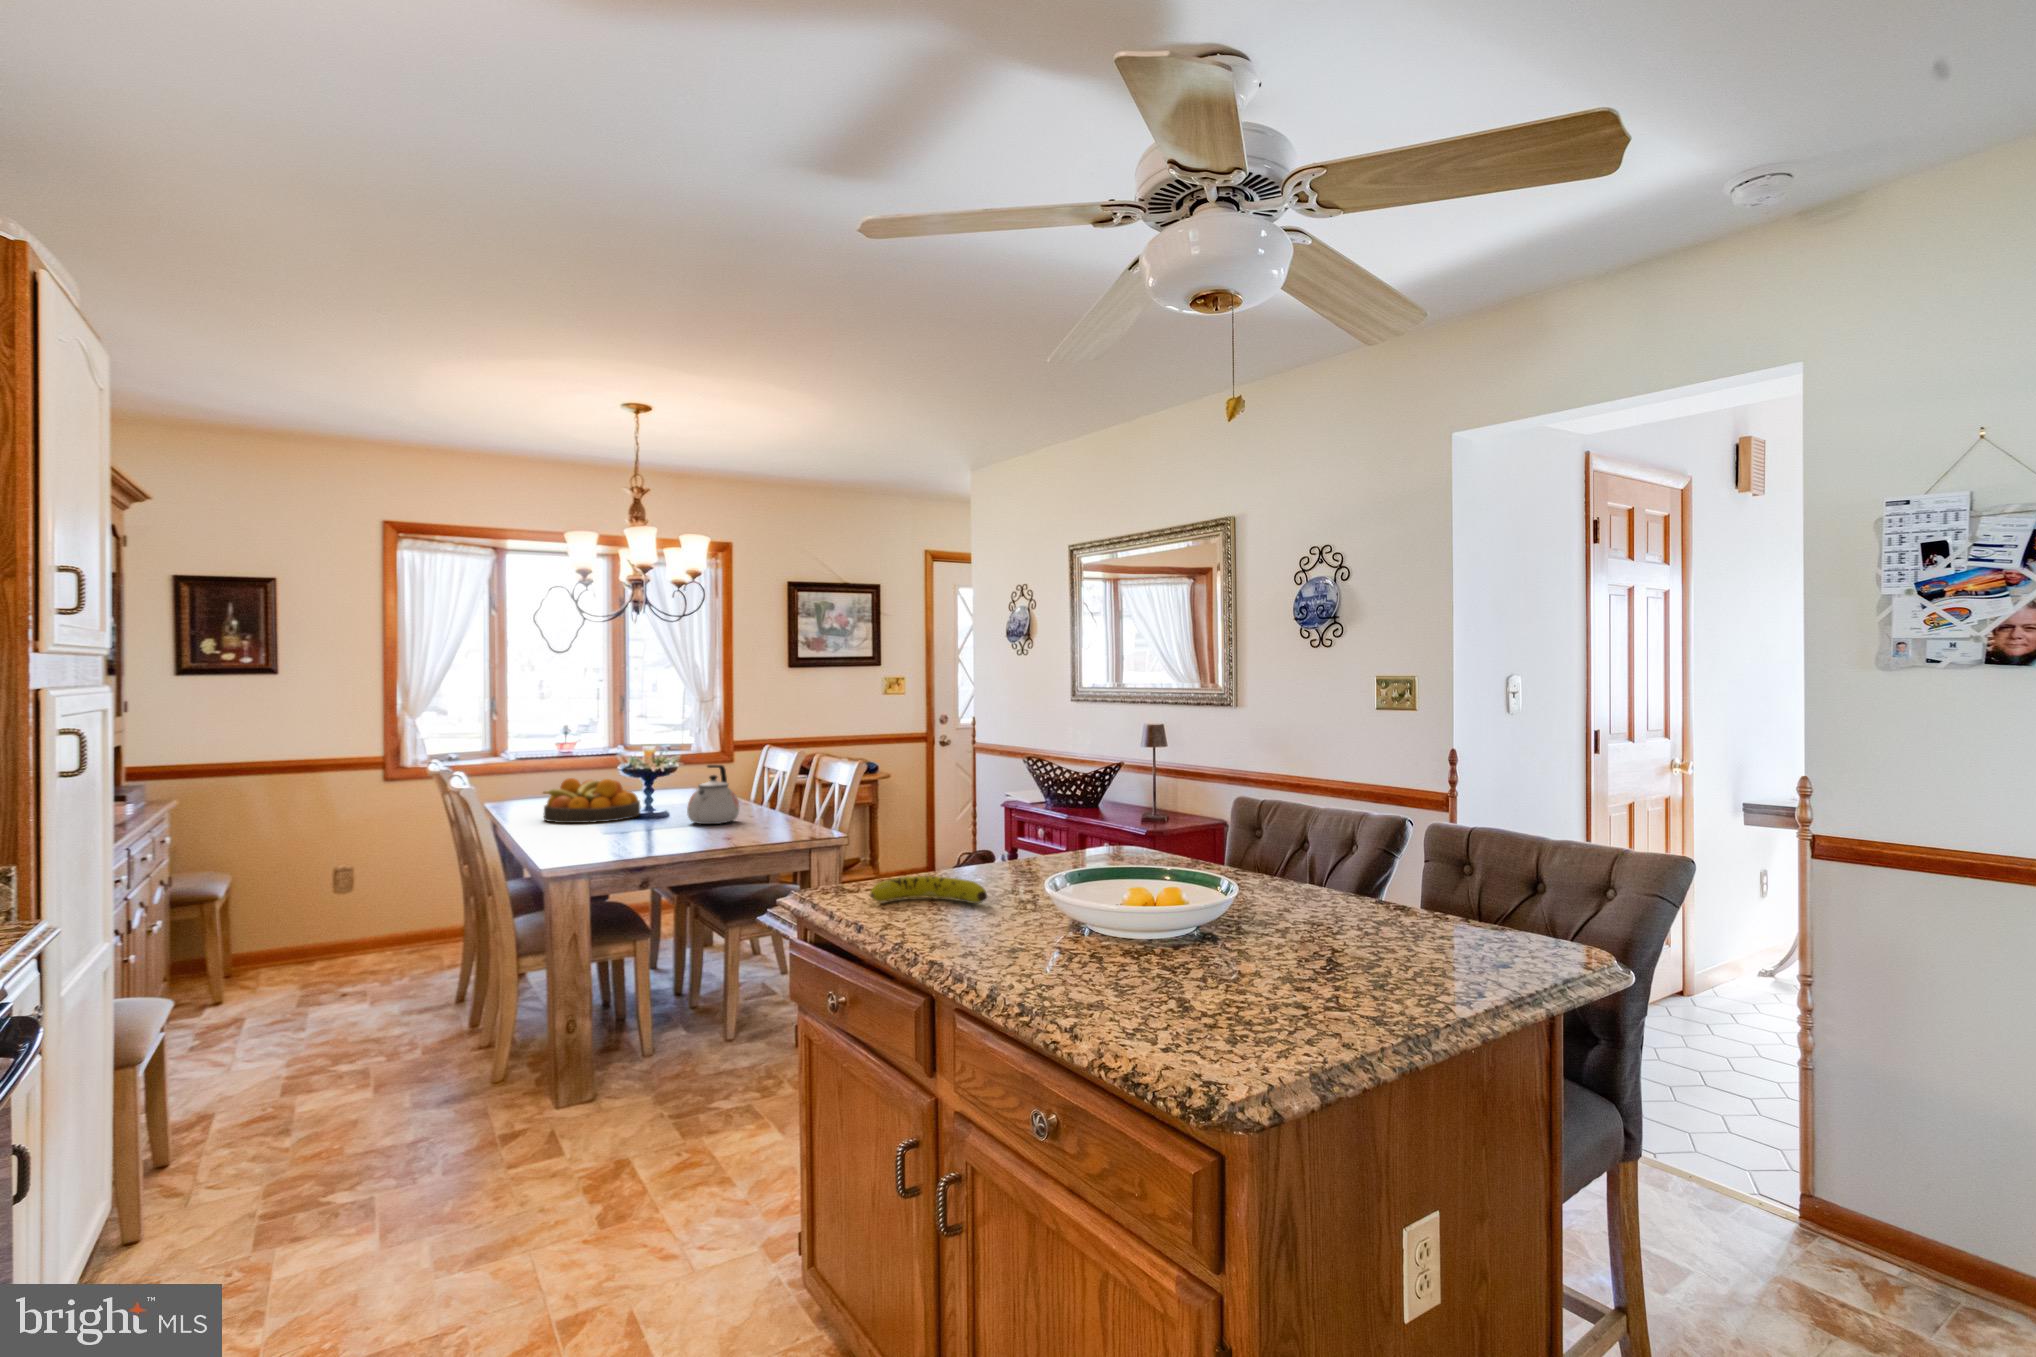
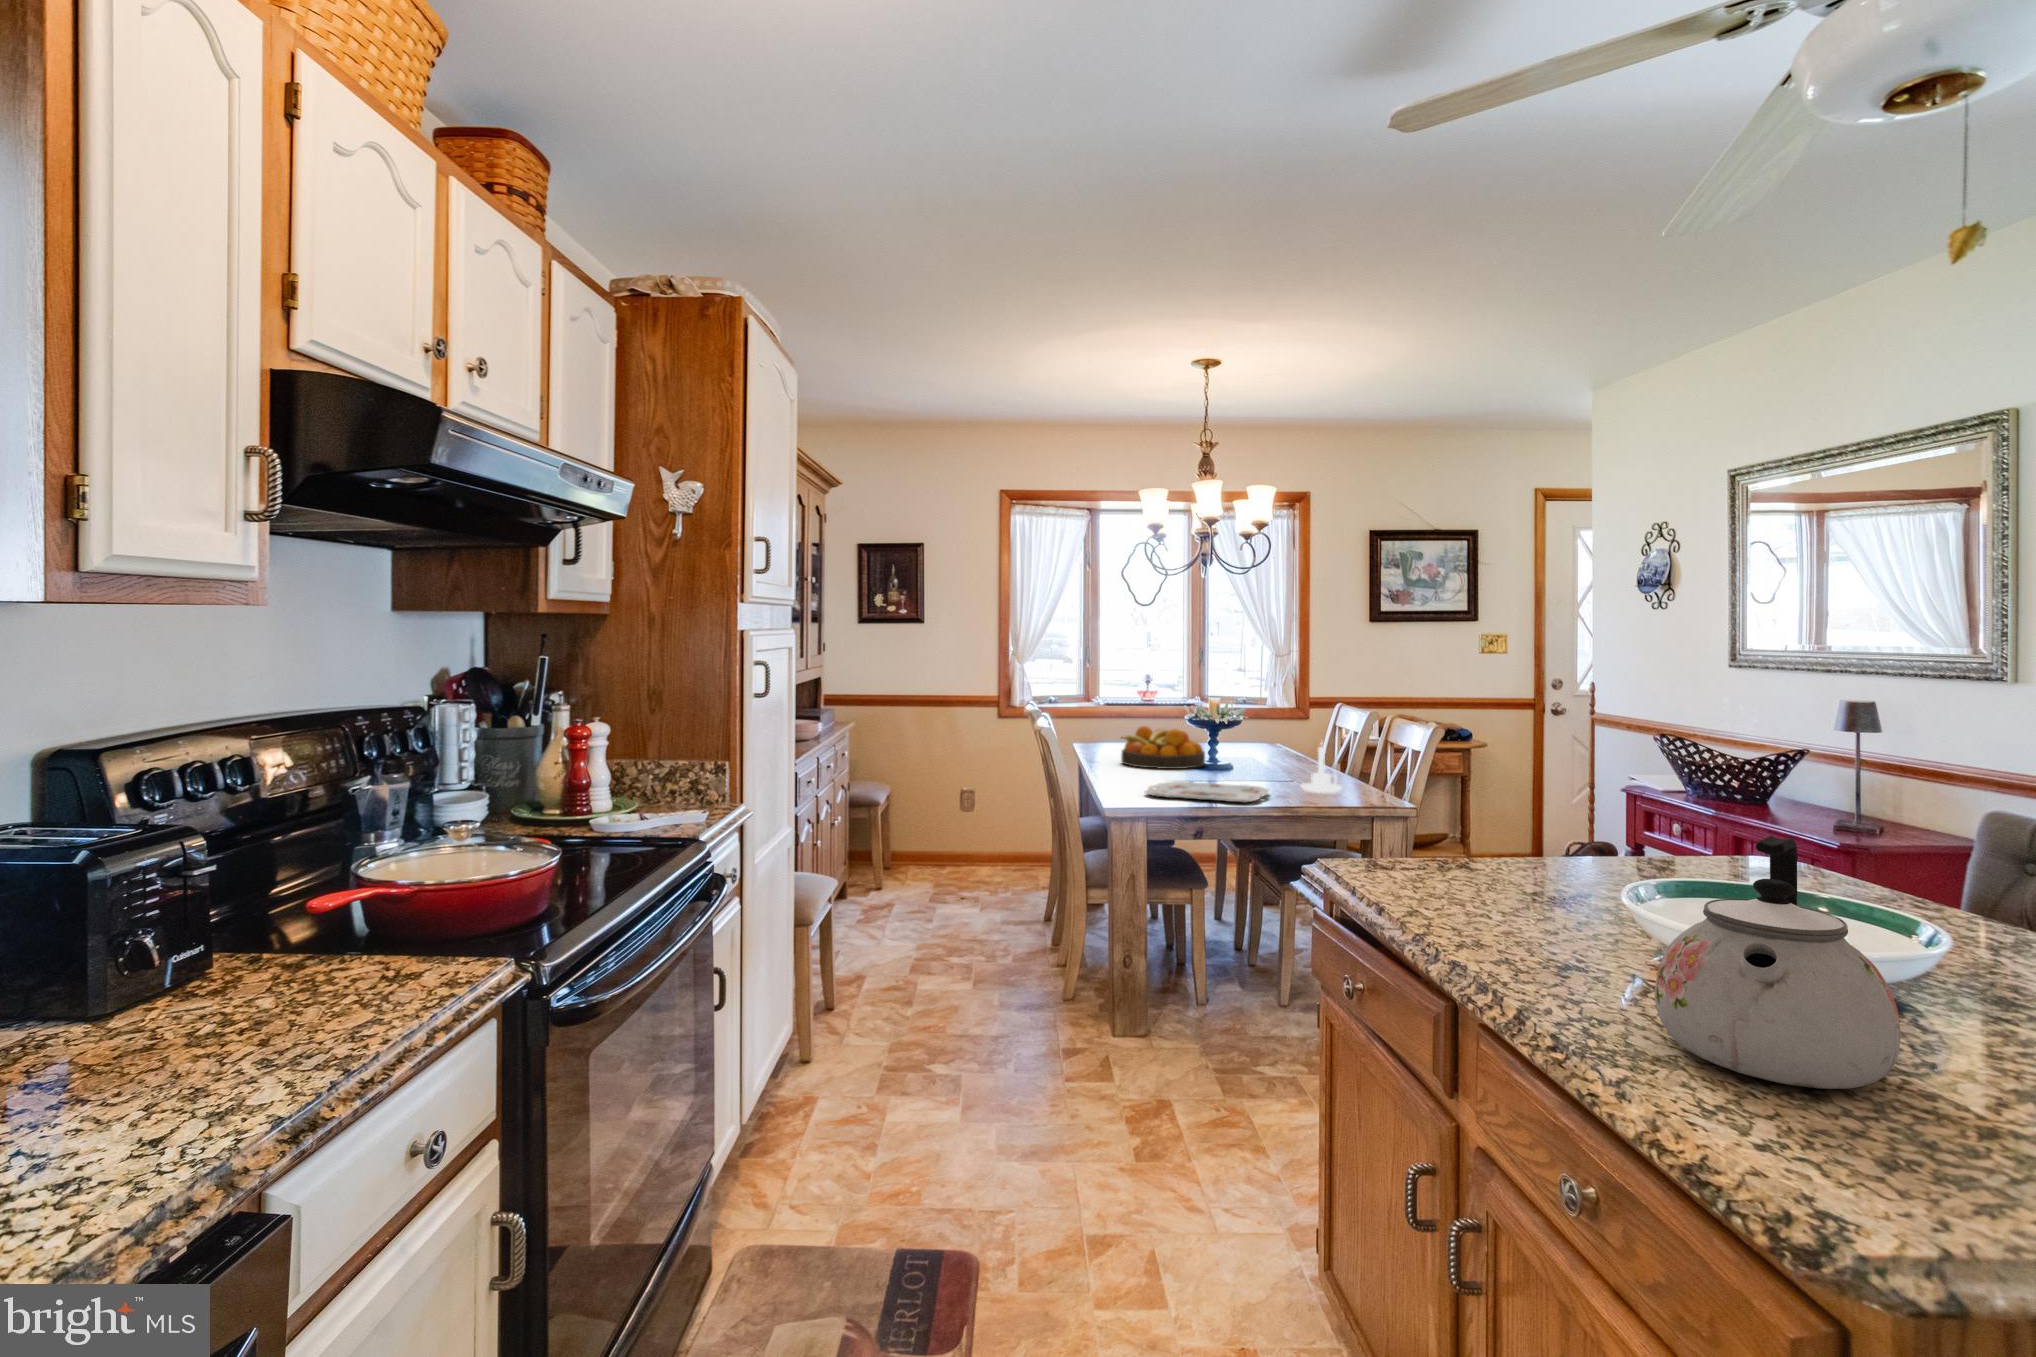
kettle: present [687,765,740,824] -> present [1655,836,1900,1089]
candle holder: none [745,779,785,832] -> present [1301,743,1342,793]
serving tray: none [582,831,716,852] -> present [1145,781,1268,803]
fruit: present [870,876,987,903] -> none [1398,860,1546,903]

